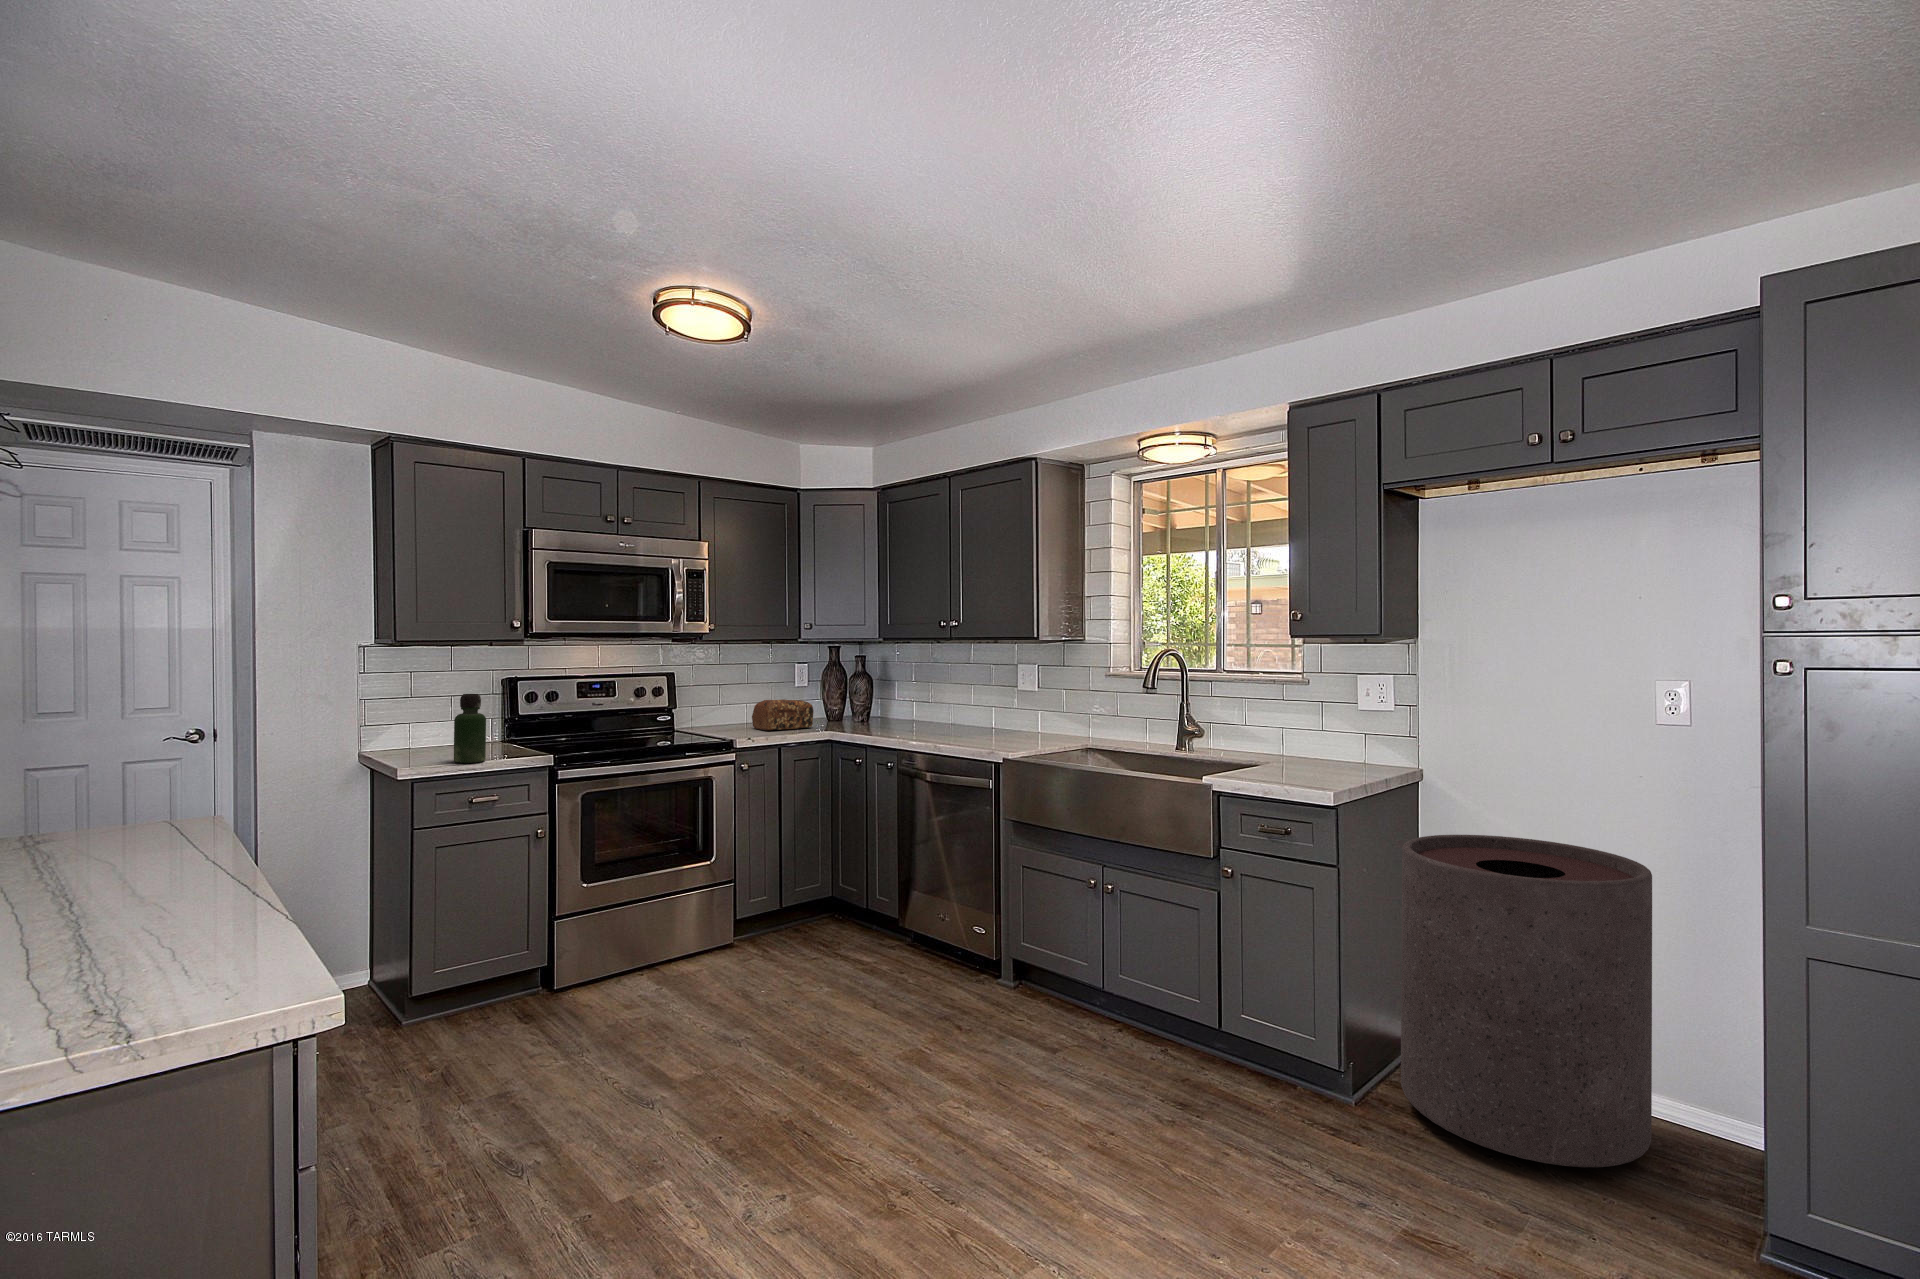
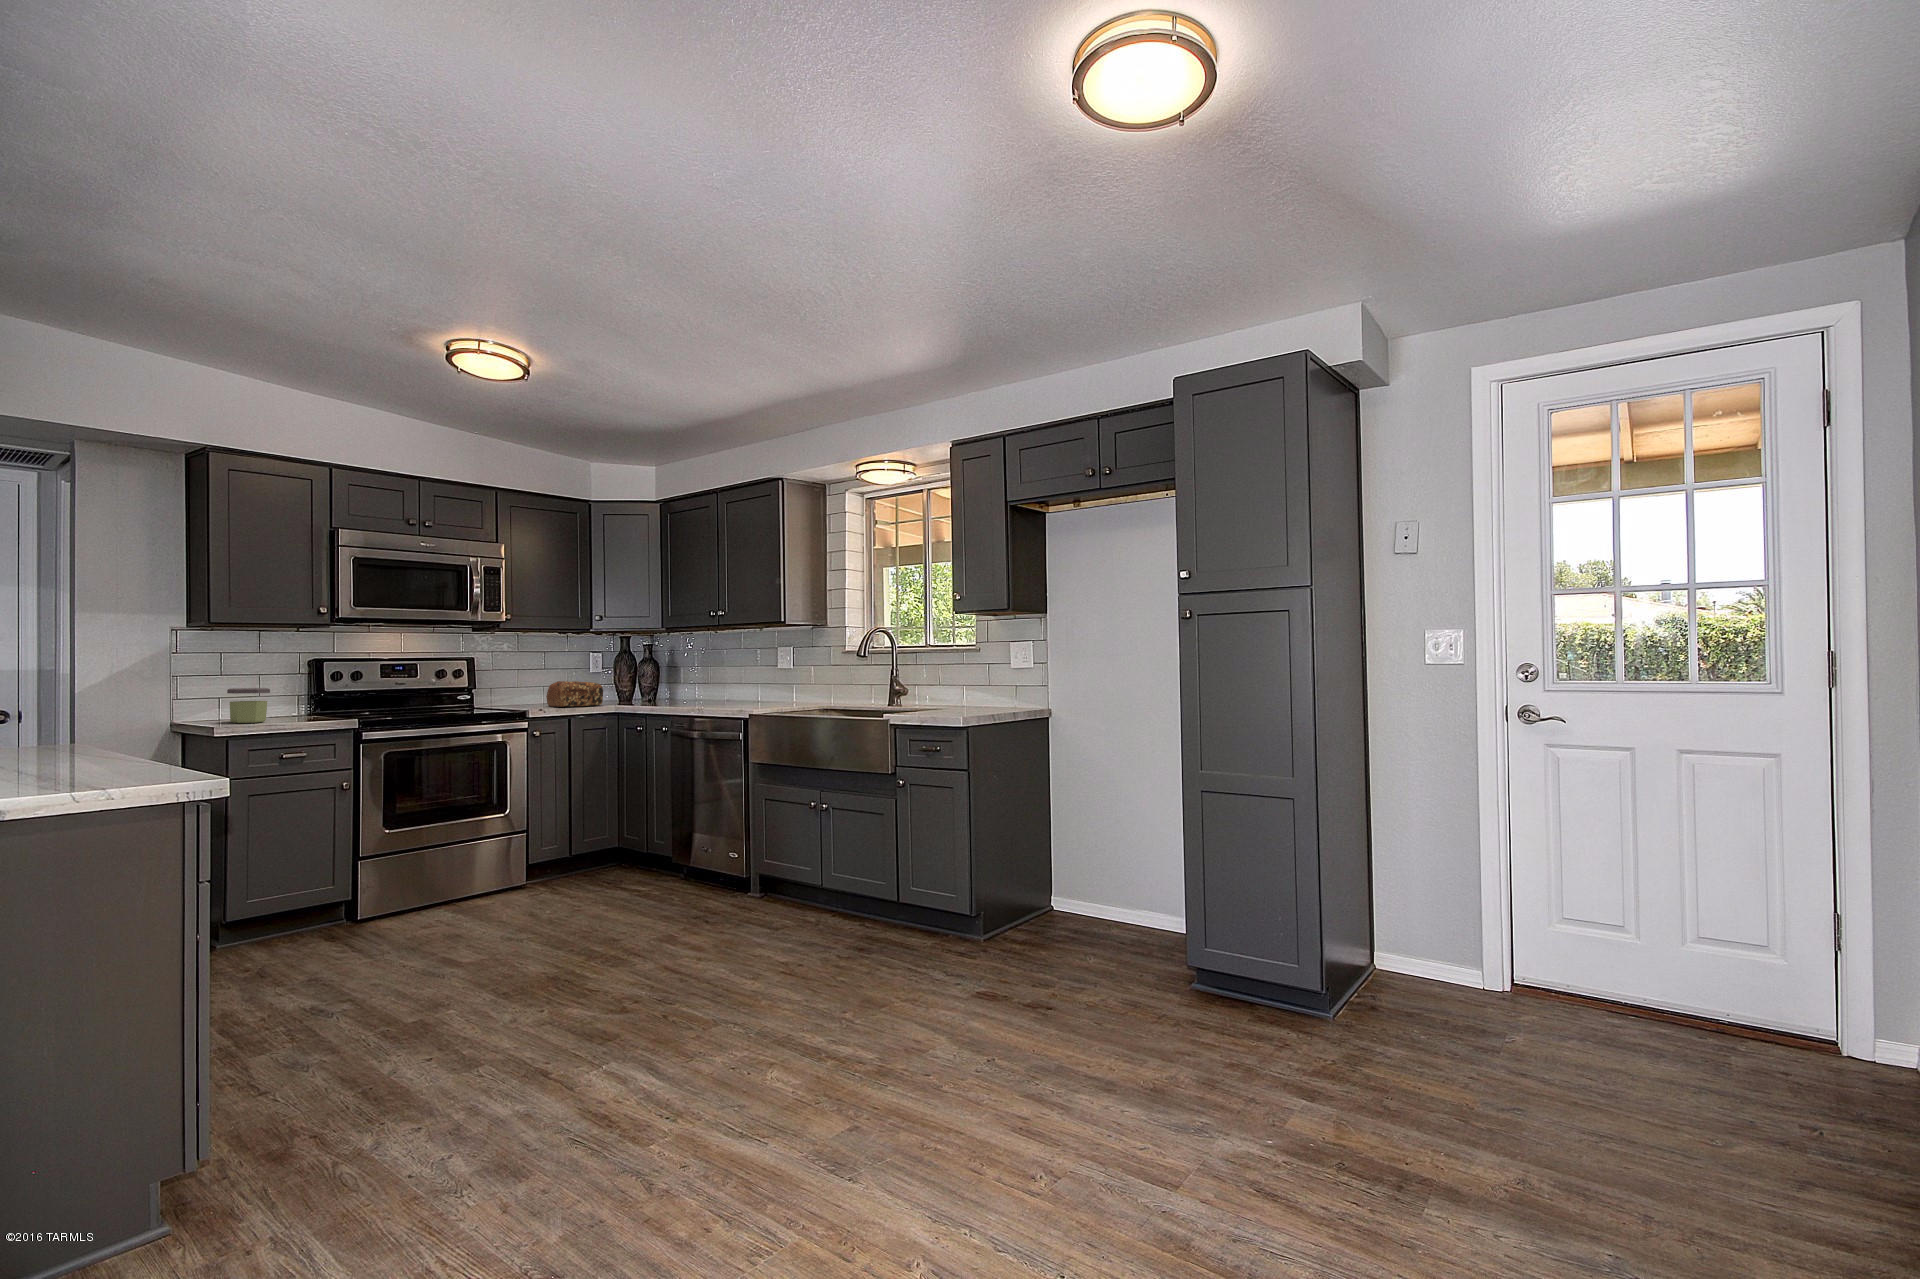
bottle: present [454,694,486,763] -> none [266,667,297,725]
jar: none [414,715,459,757] -> present [227,688,270,723]
trash can: present [1401,835,1652,1167] -> none [1015,750,1164,956]

